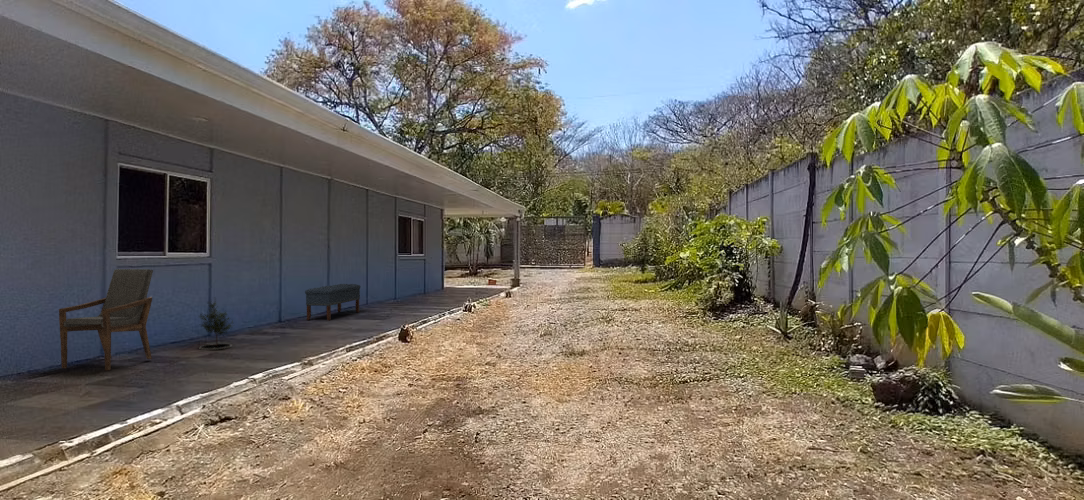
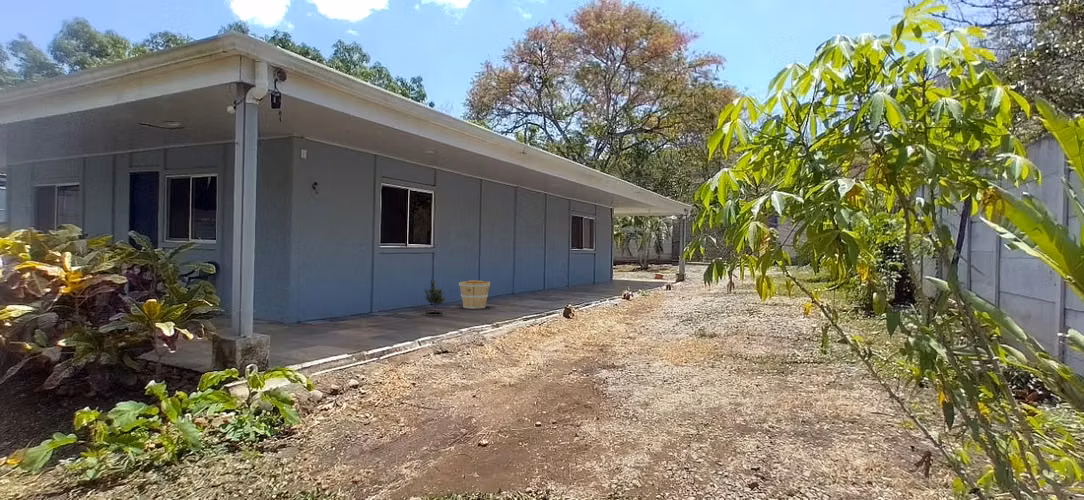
armchair: present [59,269,153,370] -> none [347,255,399,321]
bench: present [305,284,360,321] -> none [496,273,539,301]
wooden bucket: none [253,297,298,336] -> present [459,280,490,309]

